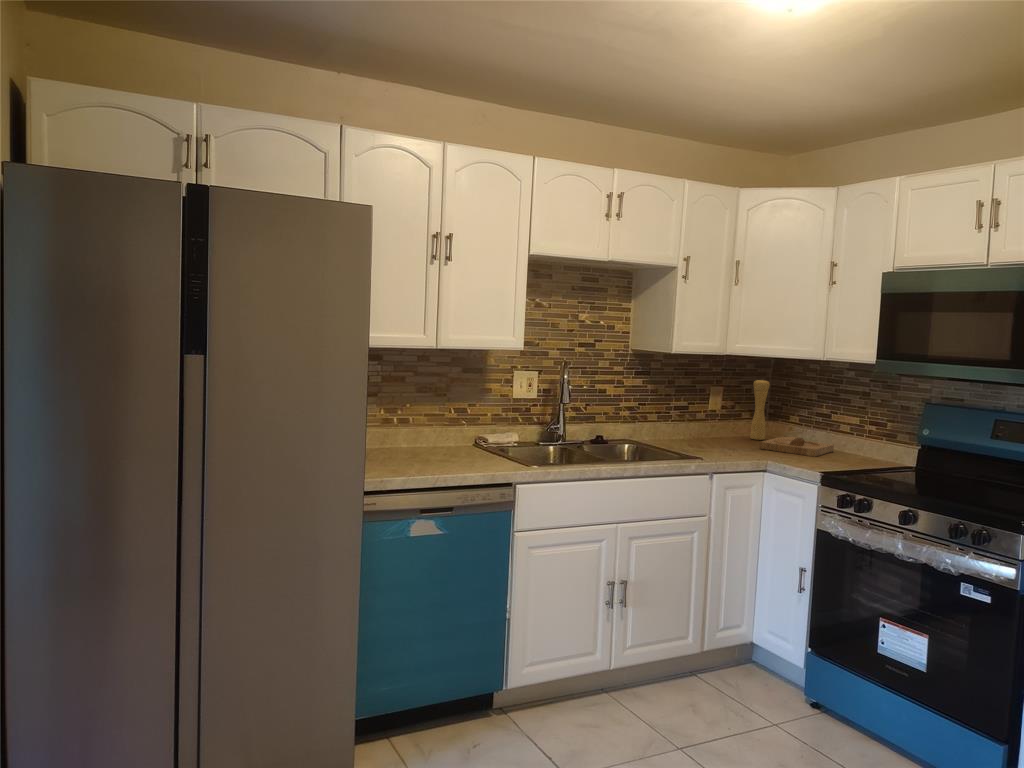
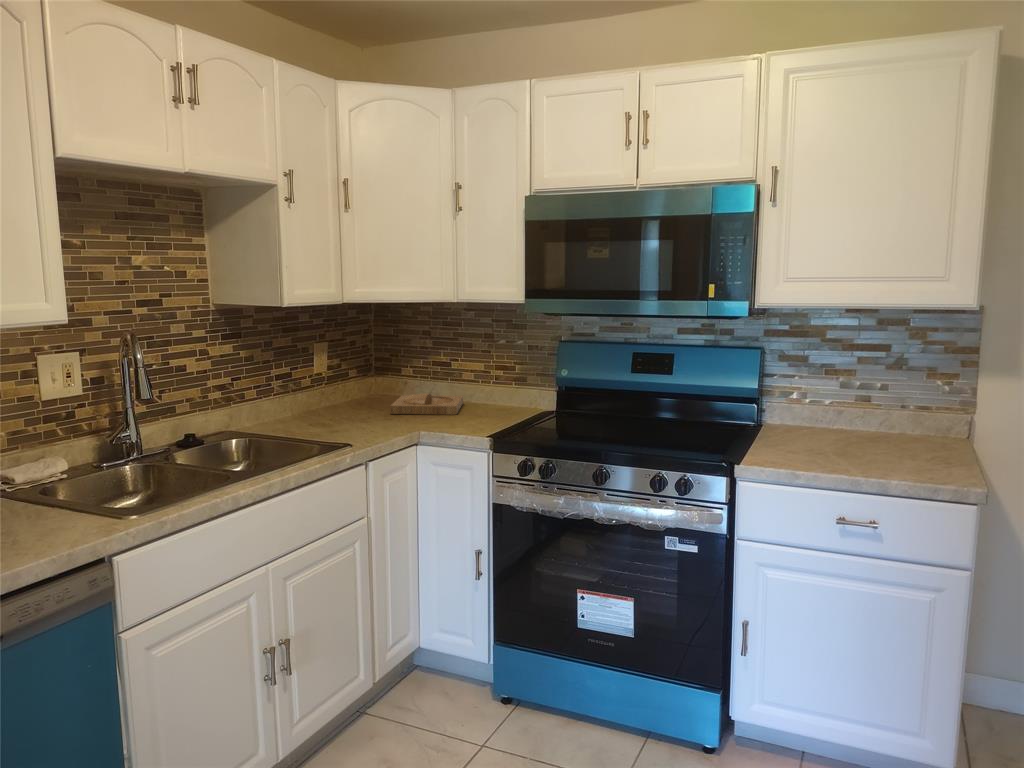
pepper mill: present [750,379,770,440] -> none [360,328,380,401]

